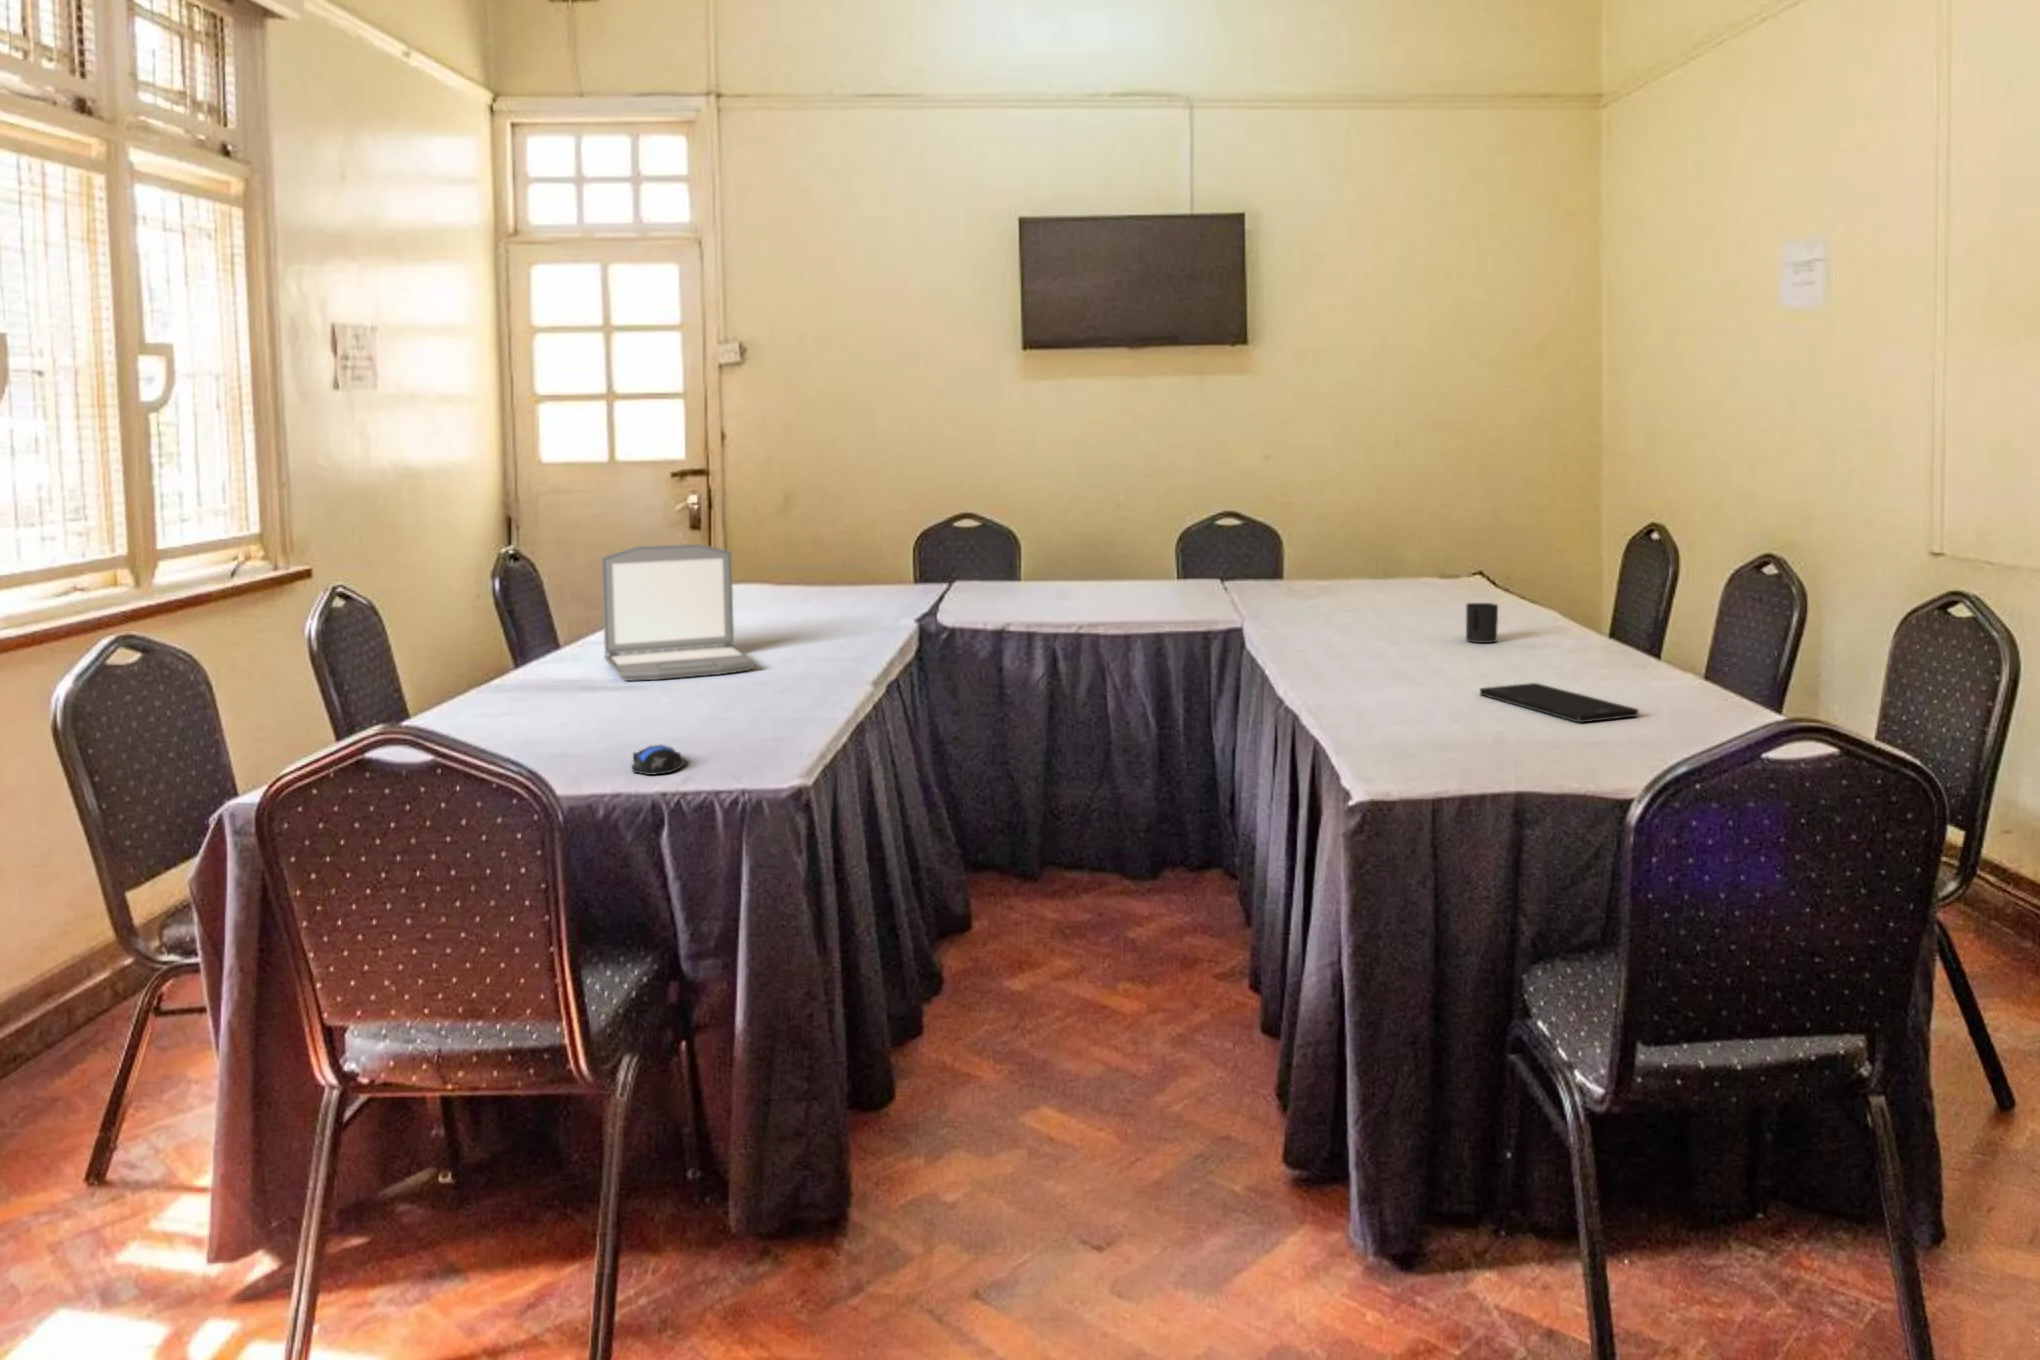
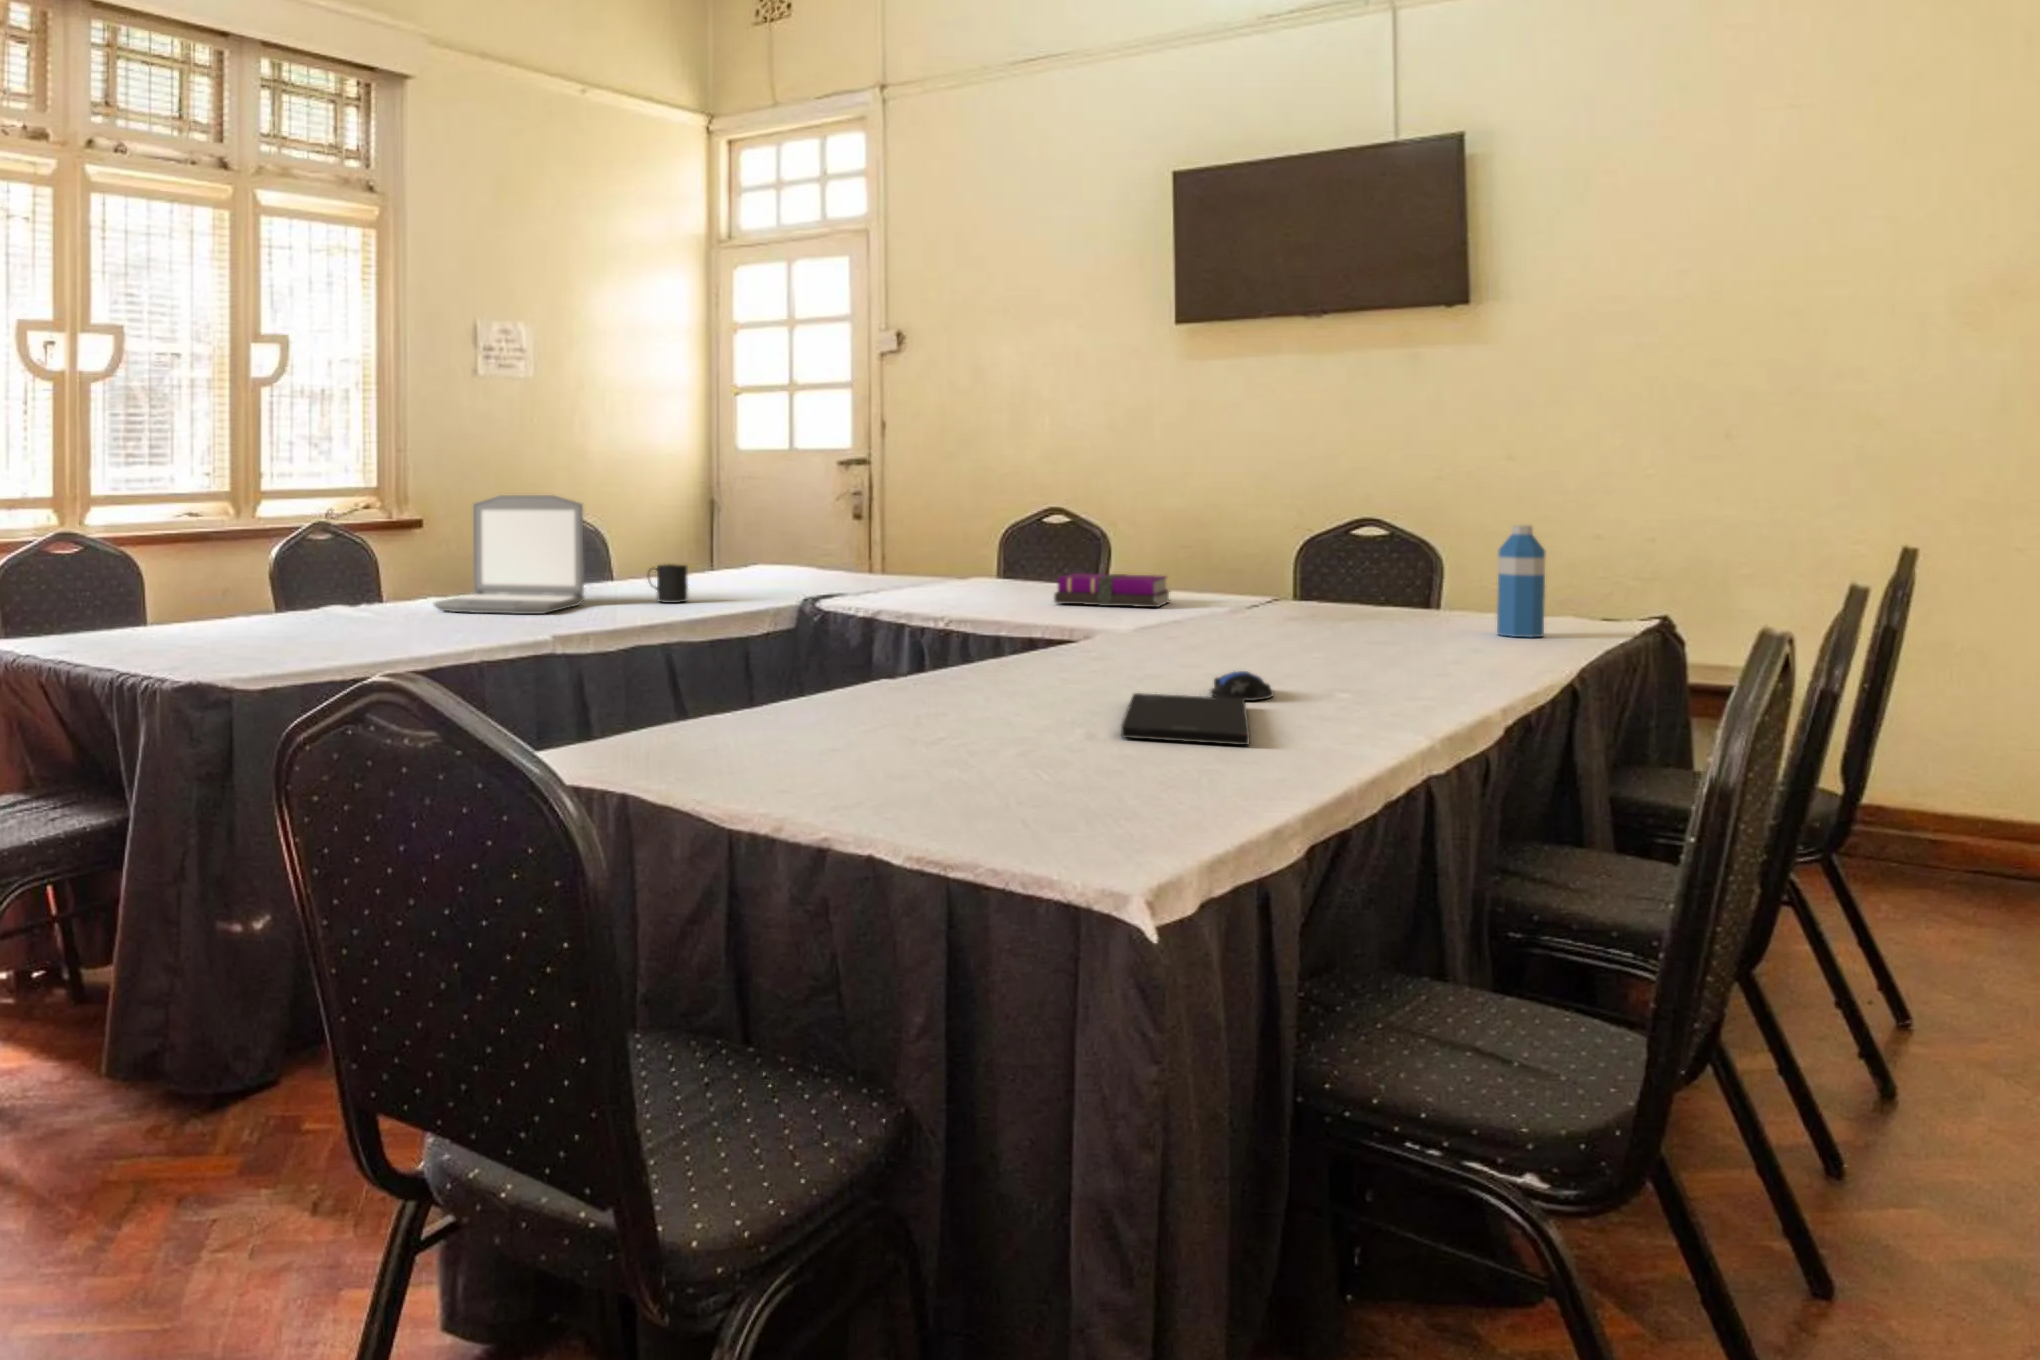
water bottle: none [1417,536,1445,611] -> present [1497,525,1545,637]
notebook: none [1079,579,1172,609] -> present [1054,573,1169,607]
mug: present [1466,603,1498,643] -> present [647,564,688,603]
computer mouse: present [632,745,684,775] -> present [1211,671,1273,701]

